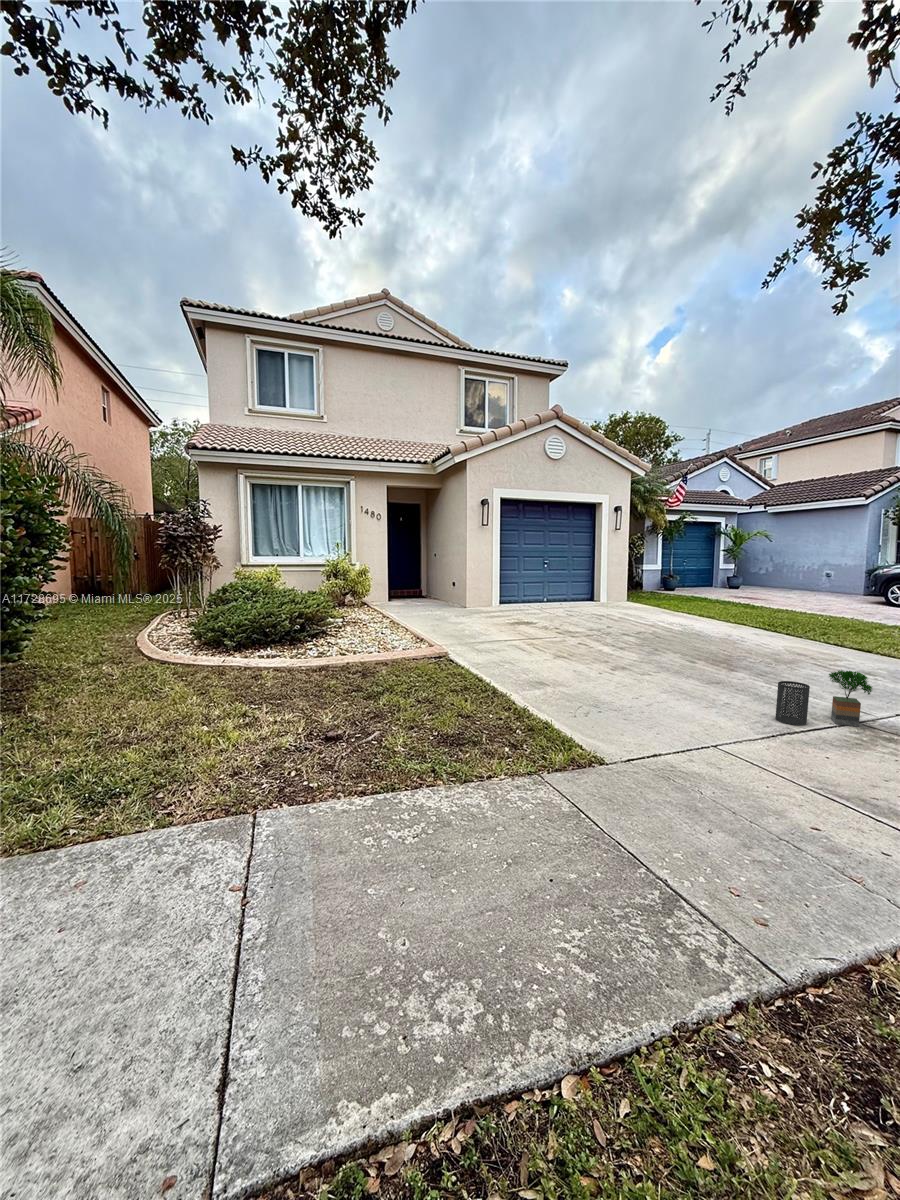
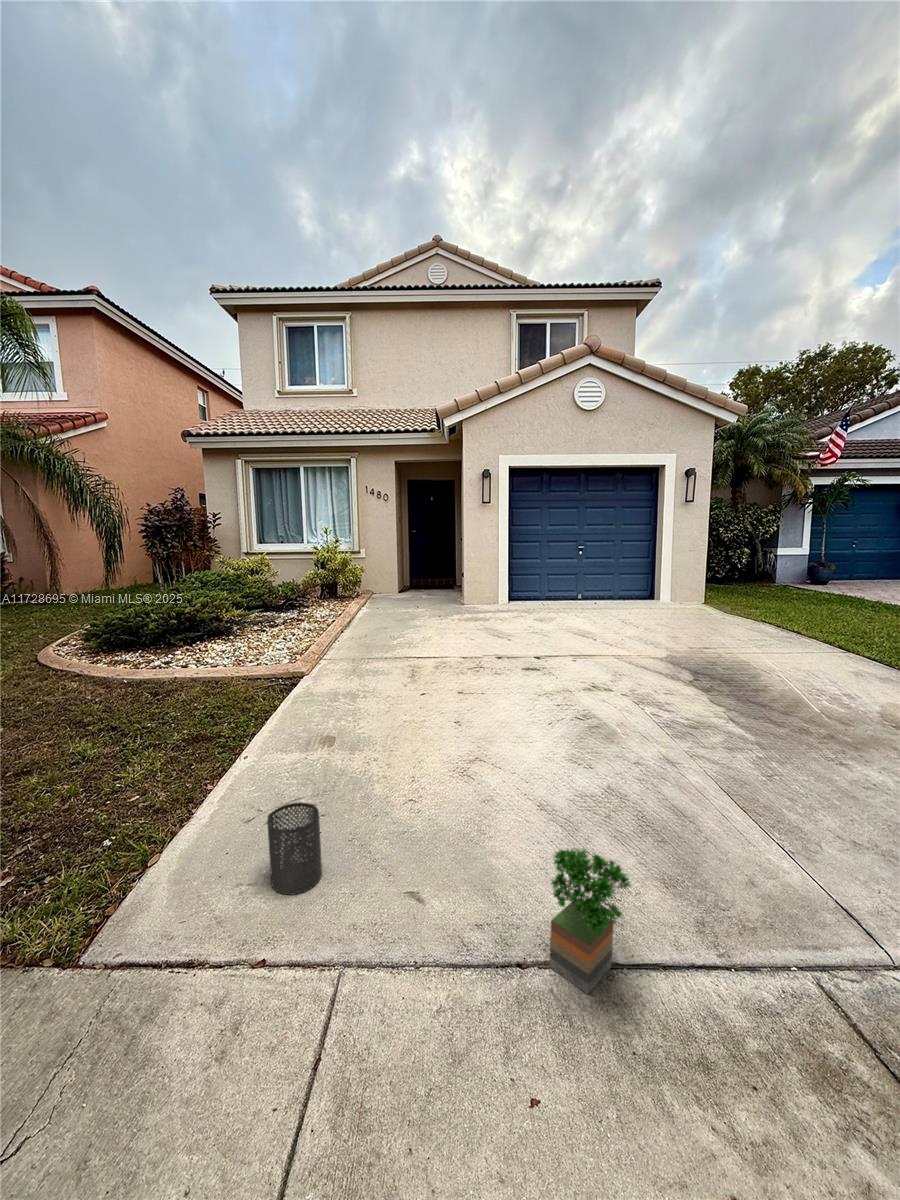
trash can: present [775,681,810,725] -> present [267,802,322,895]

